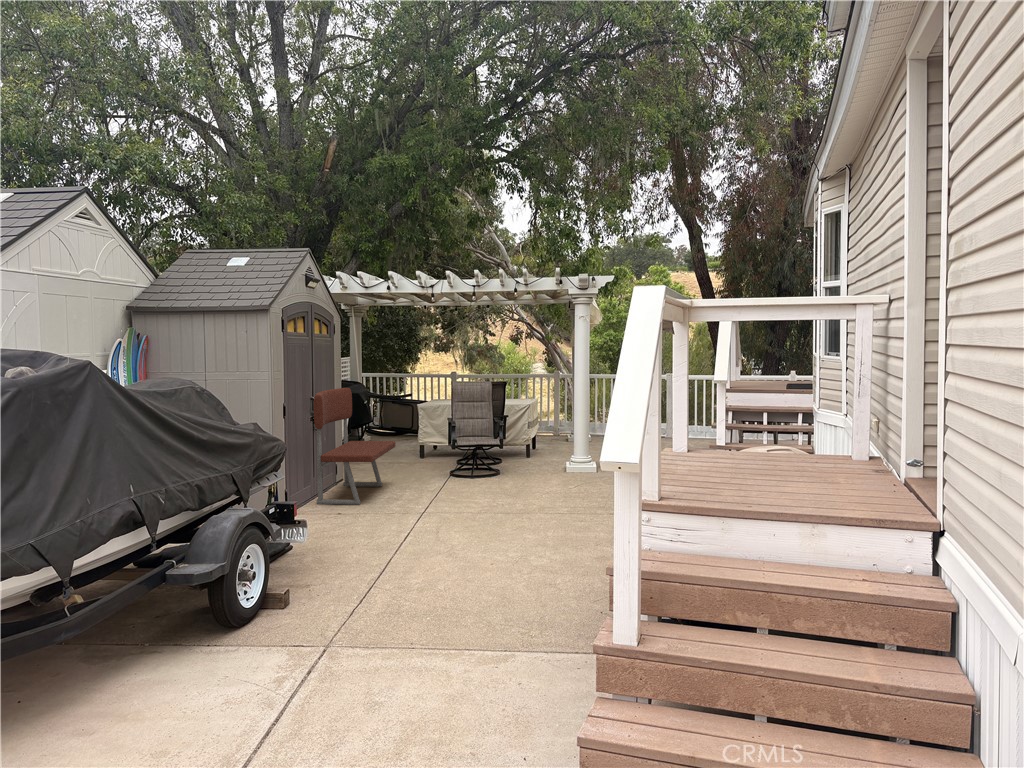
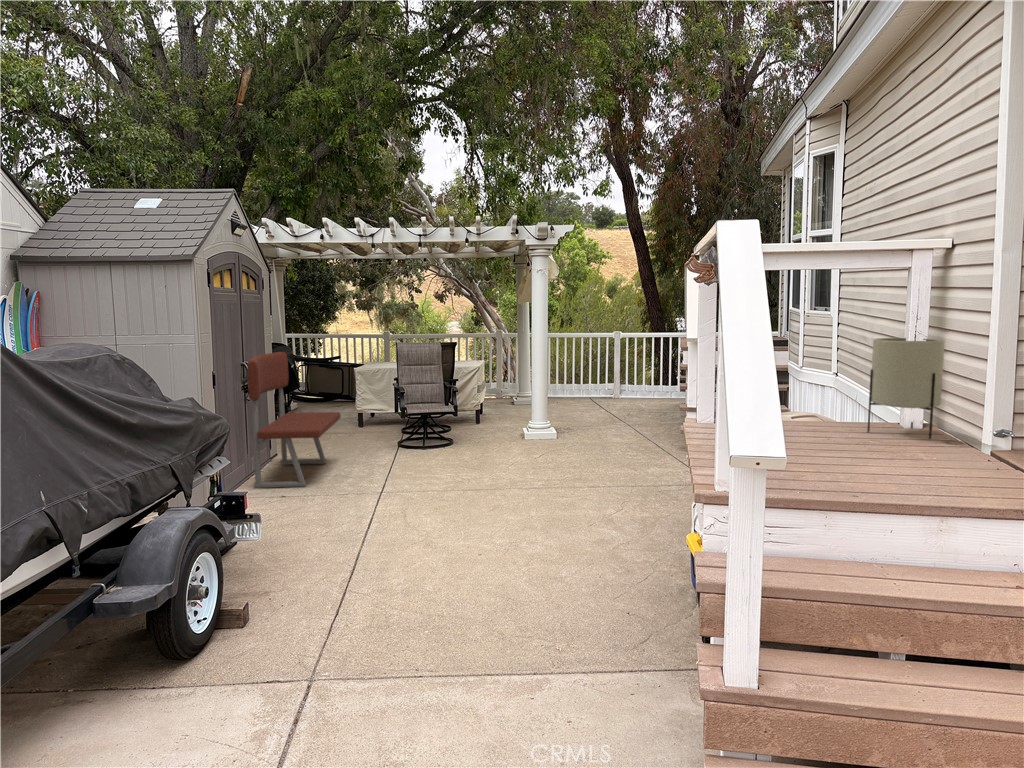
planter: none [816,380,880,468] -> present [868,338,945,439]

